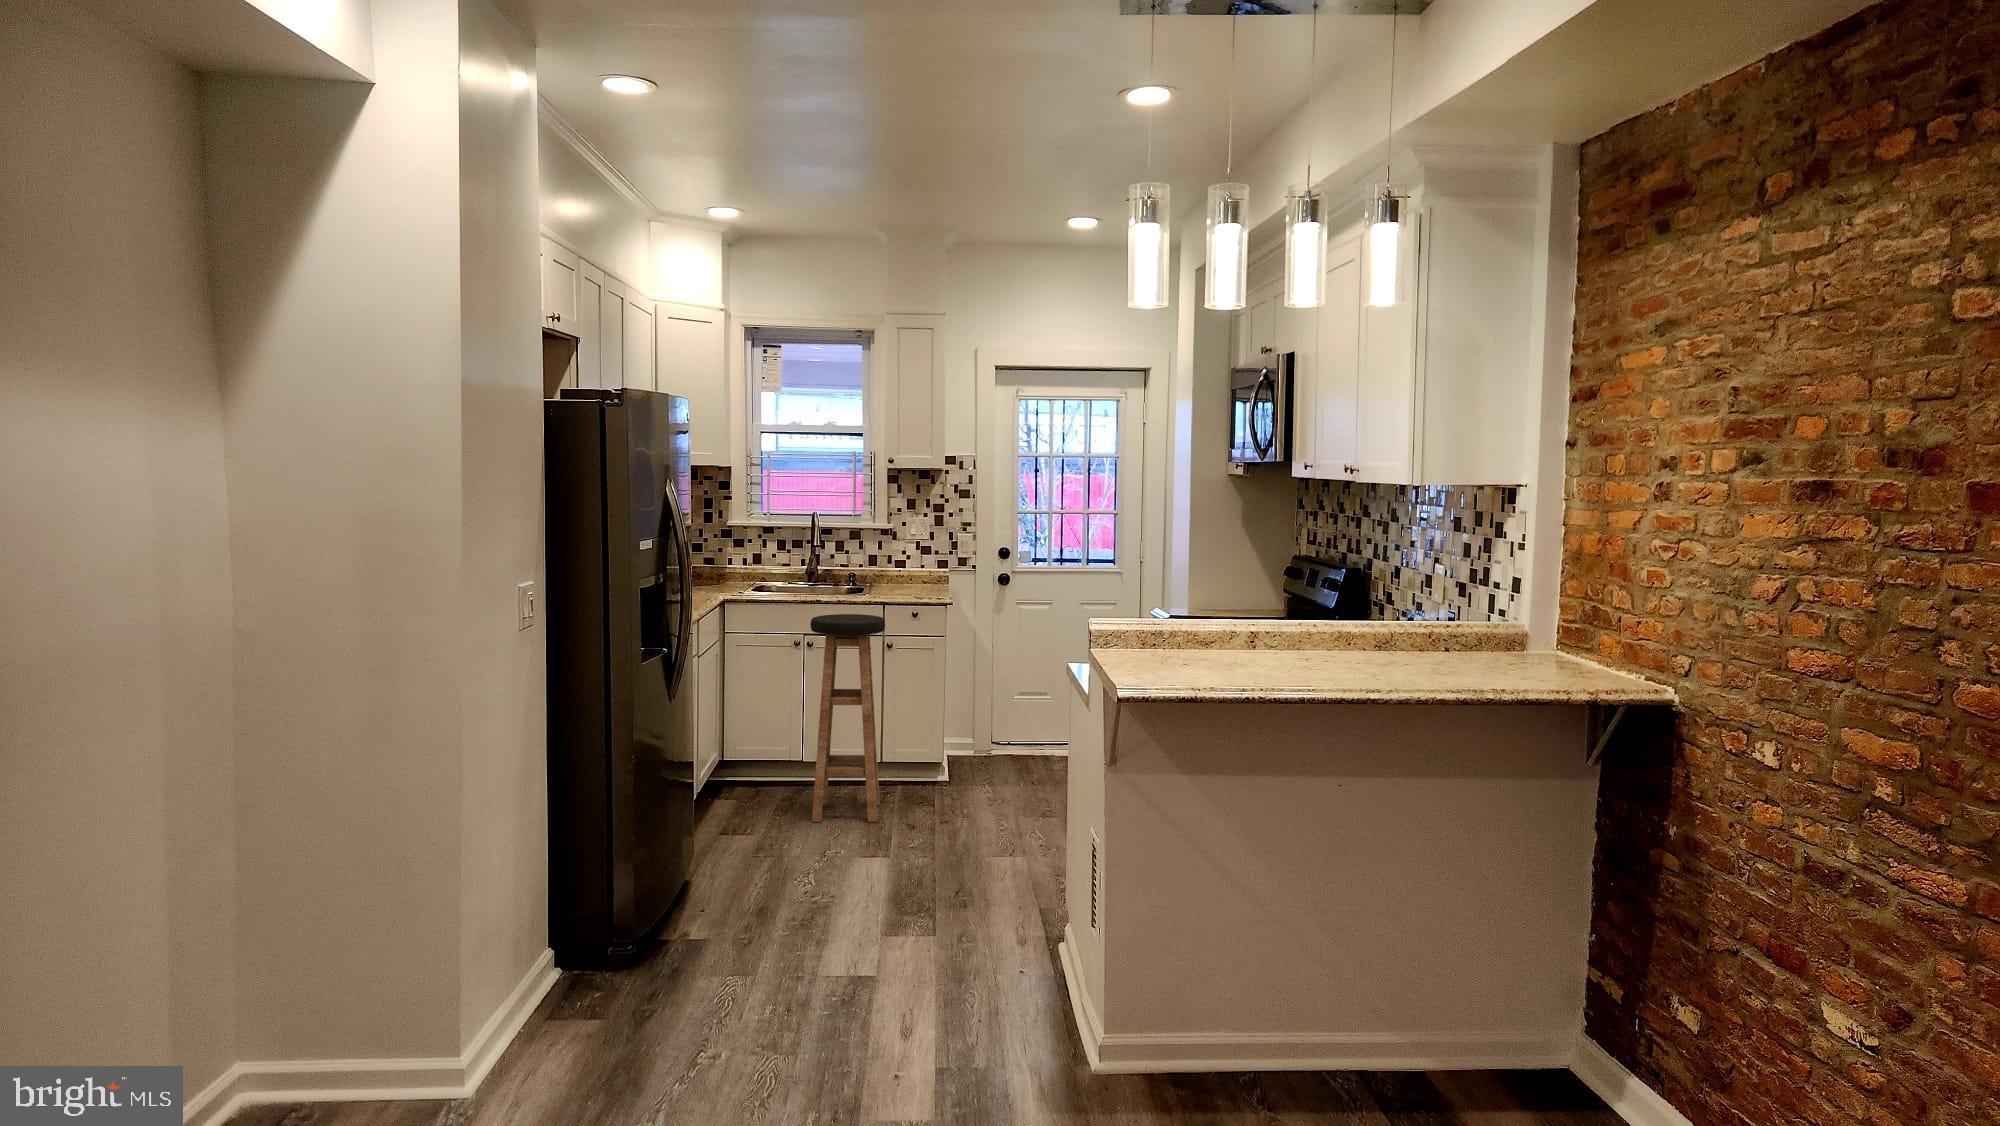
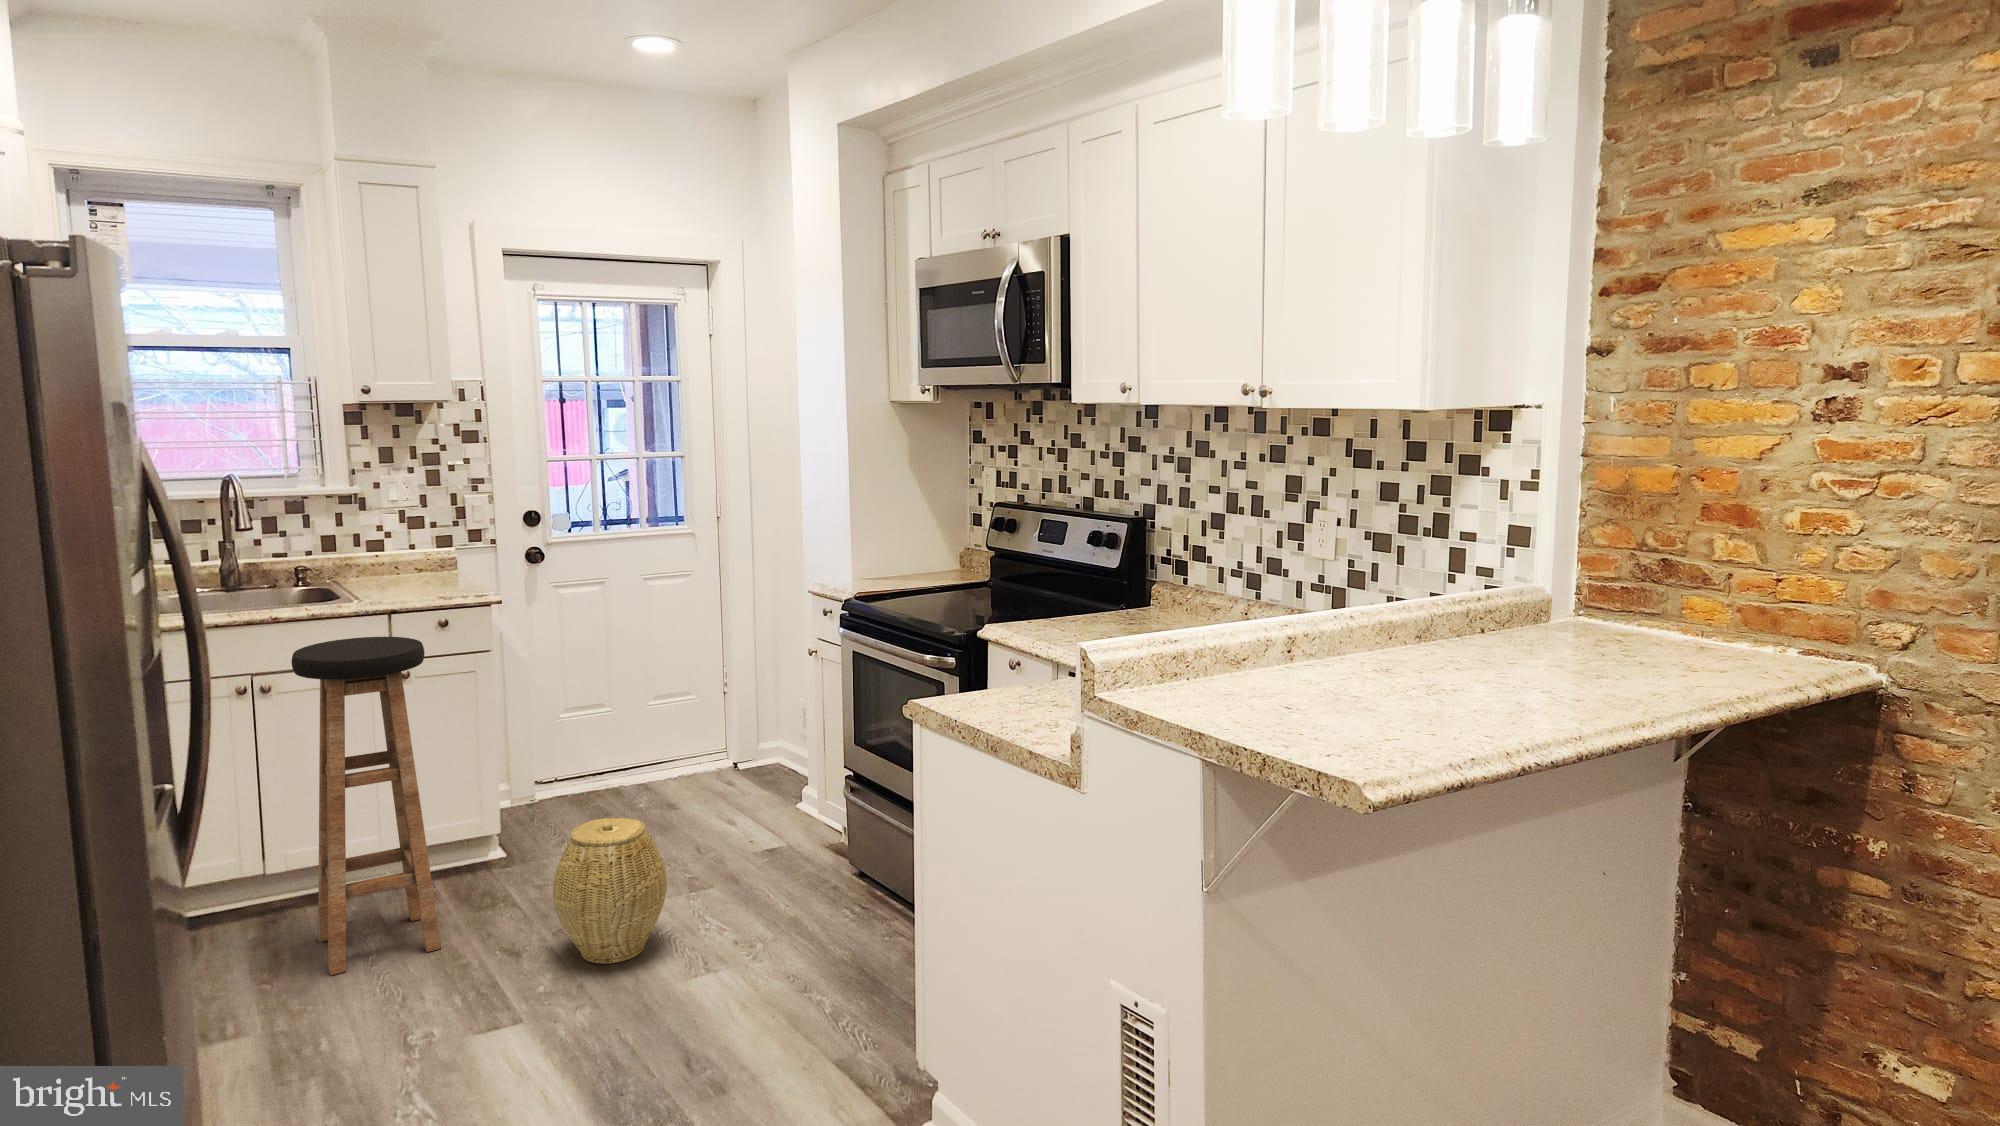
woven basket: none [935,752,1010,850] -> present [553,818,667,964]

